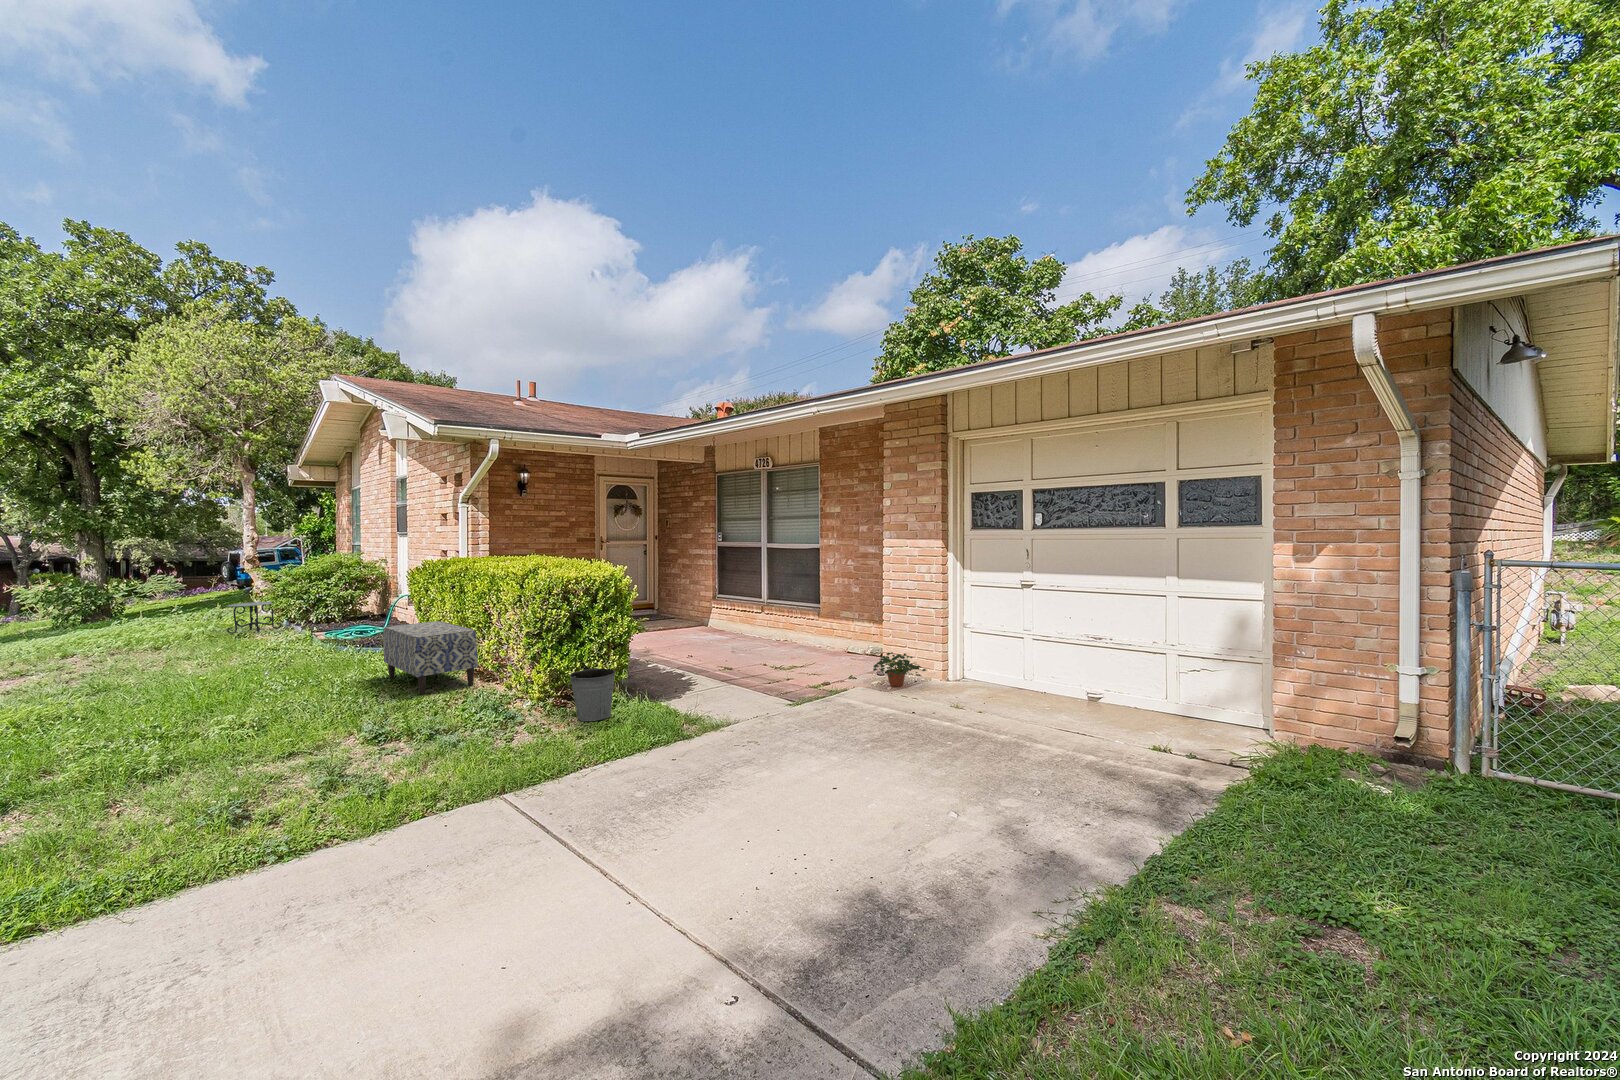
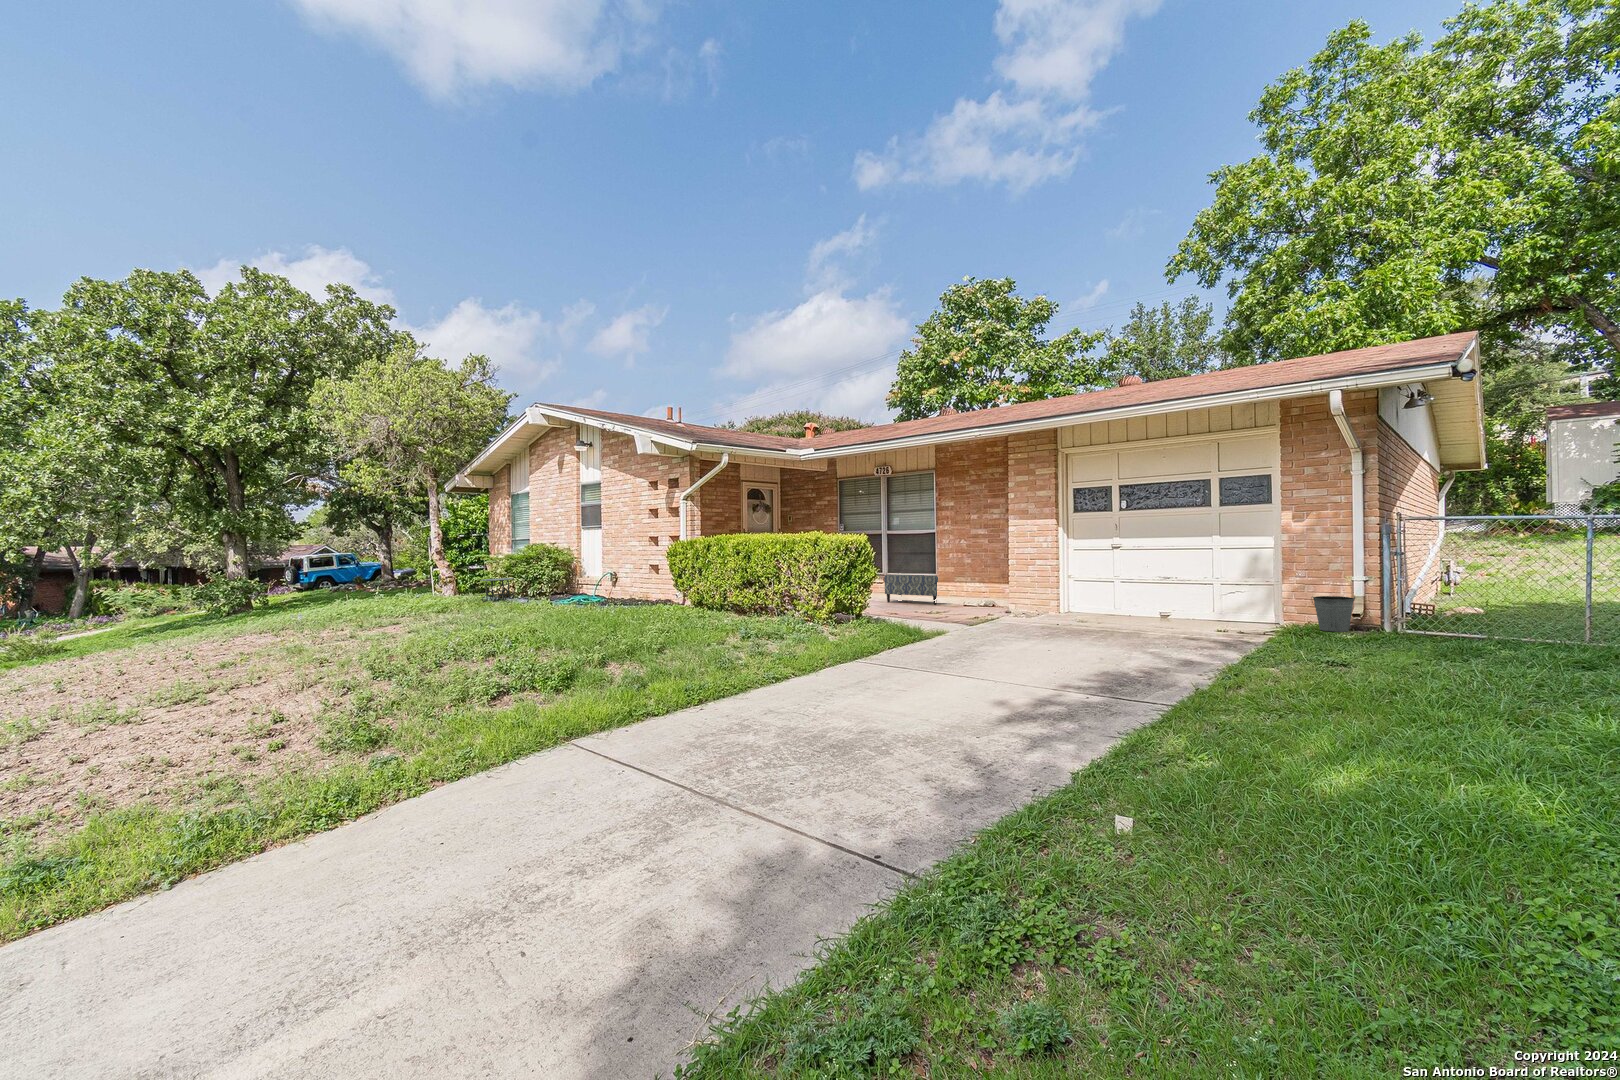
bench: present [383,621,478,694] -> present [884,575,938,605]
potted plant: present [873,652,927,687] -> none [1012,596,1048,617]
bucket: present [568,667,615,721] -> present [1312,596,1355,632]

